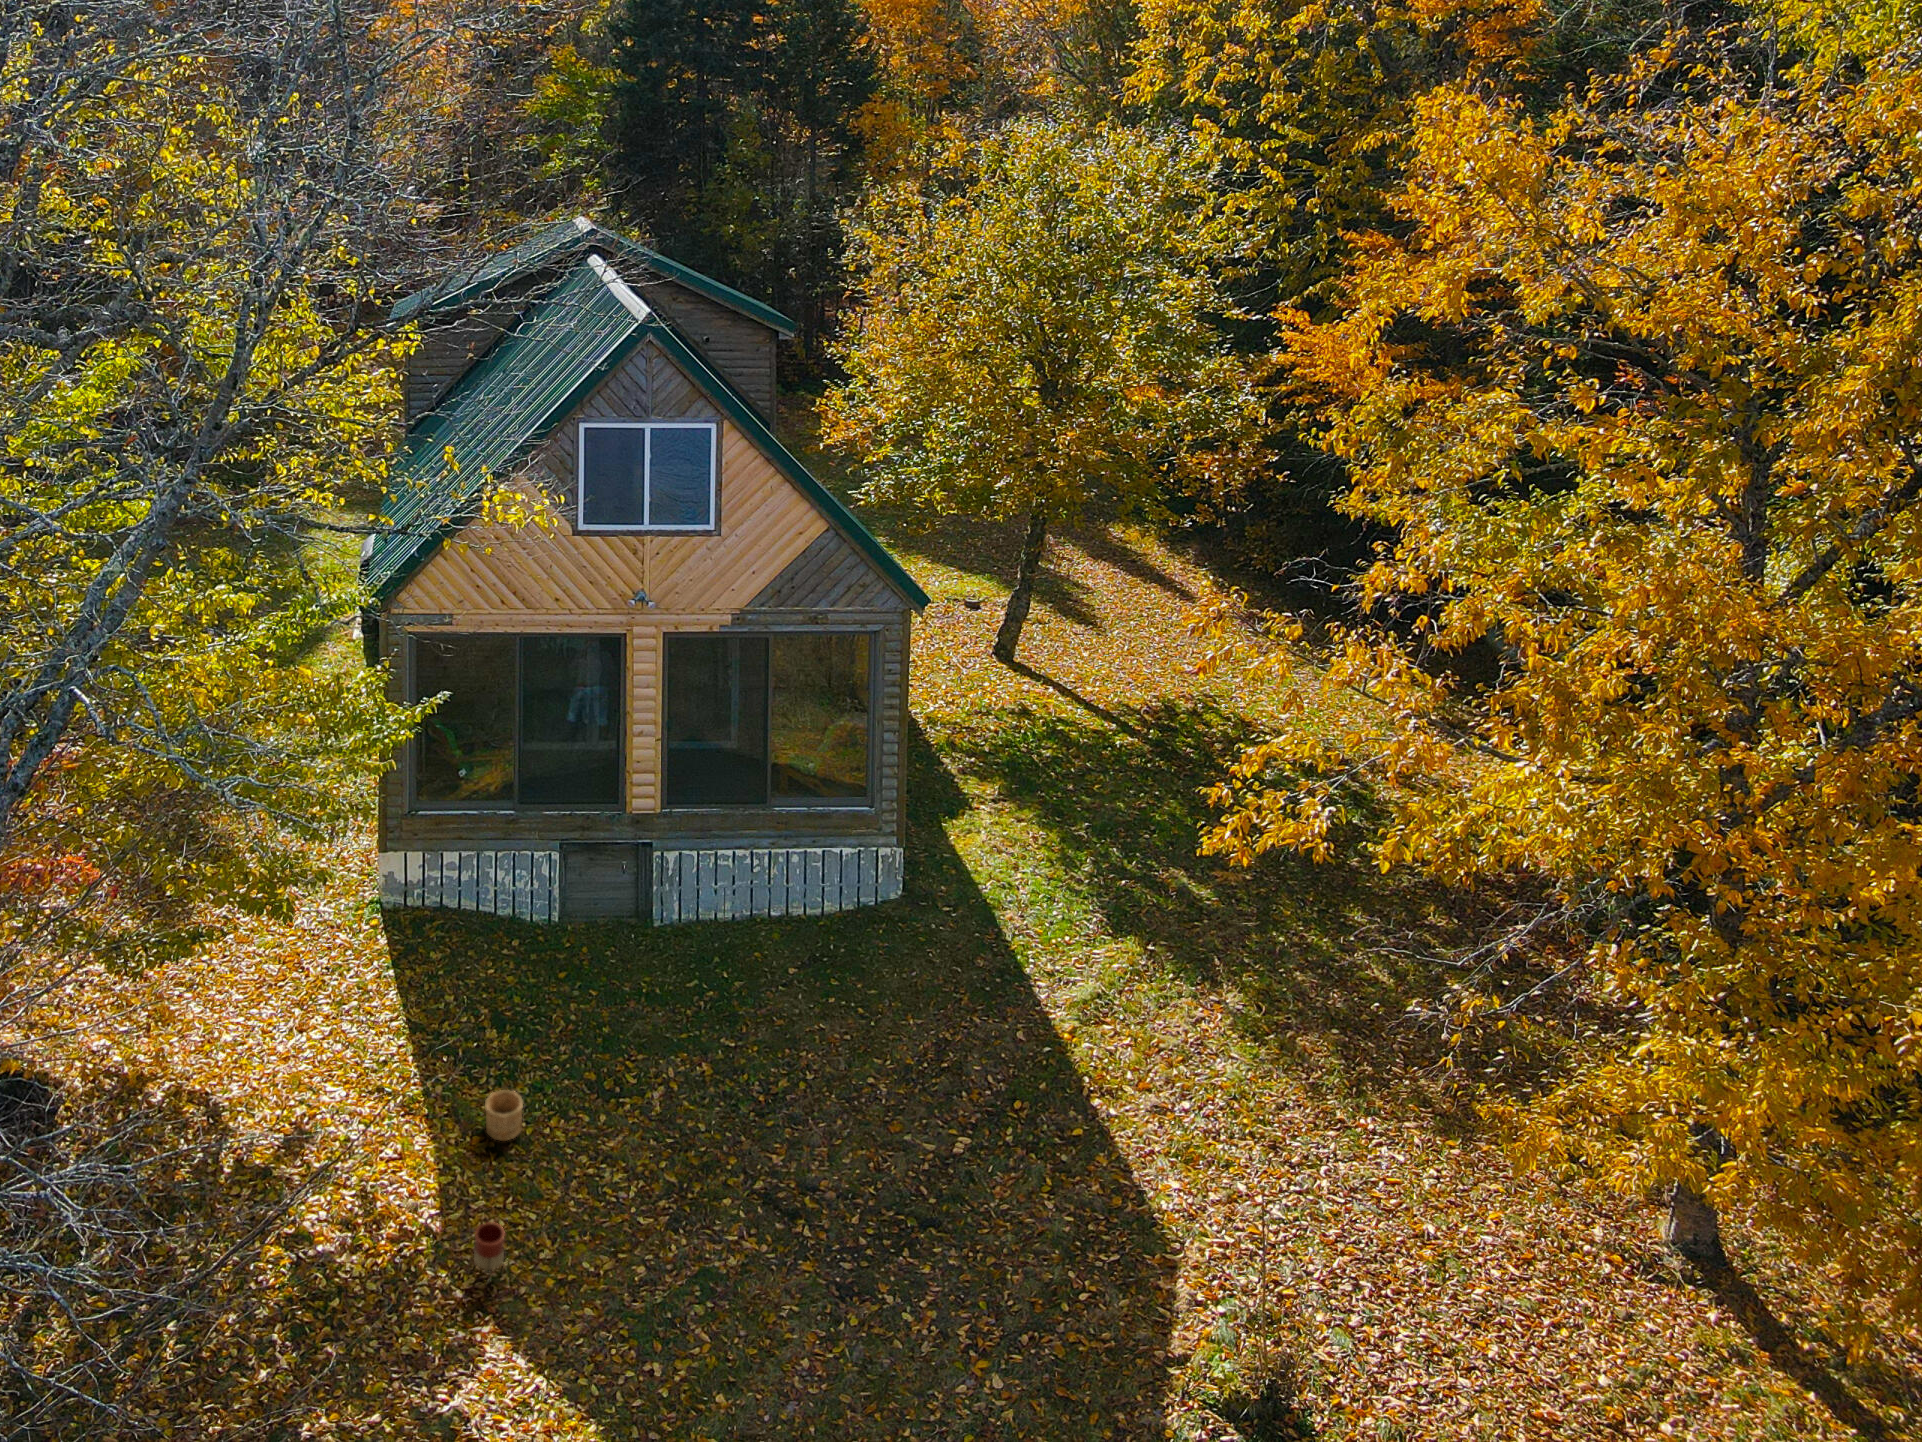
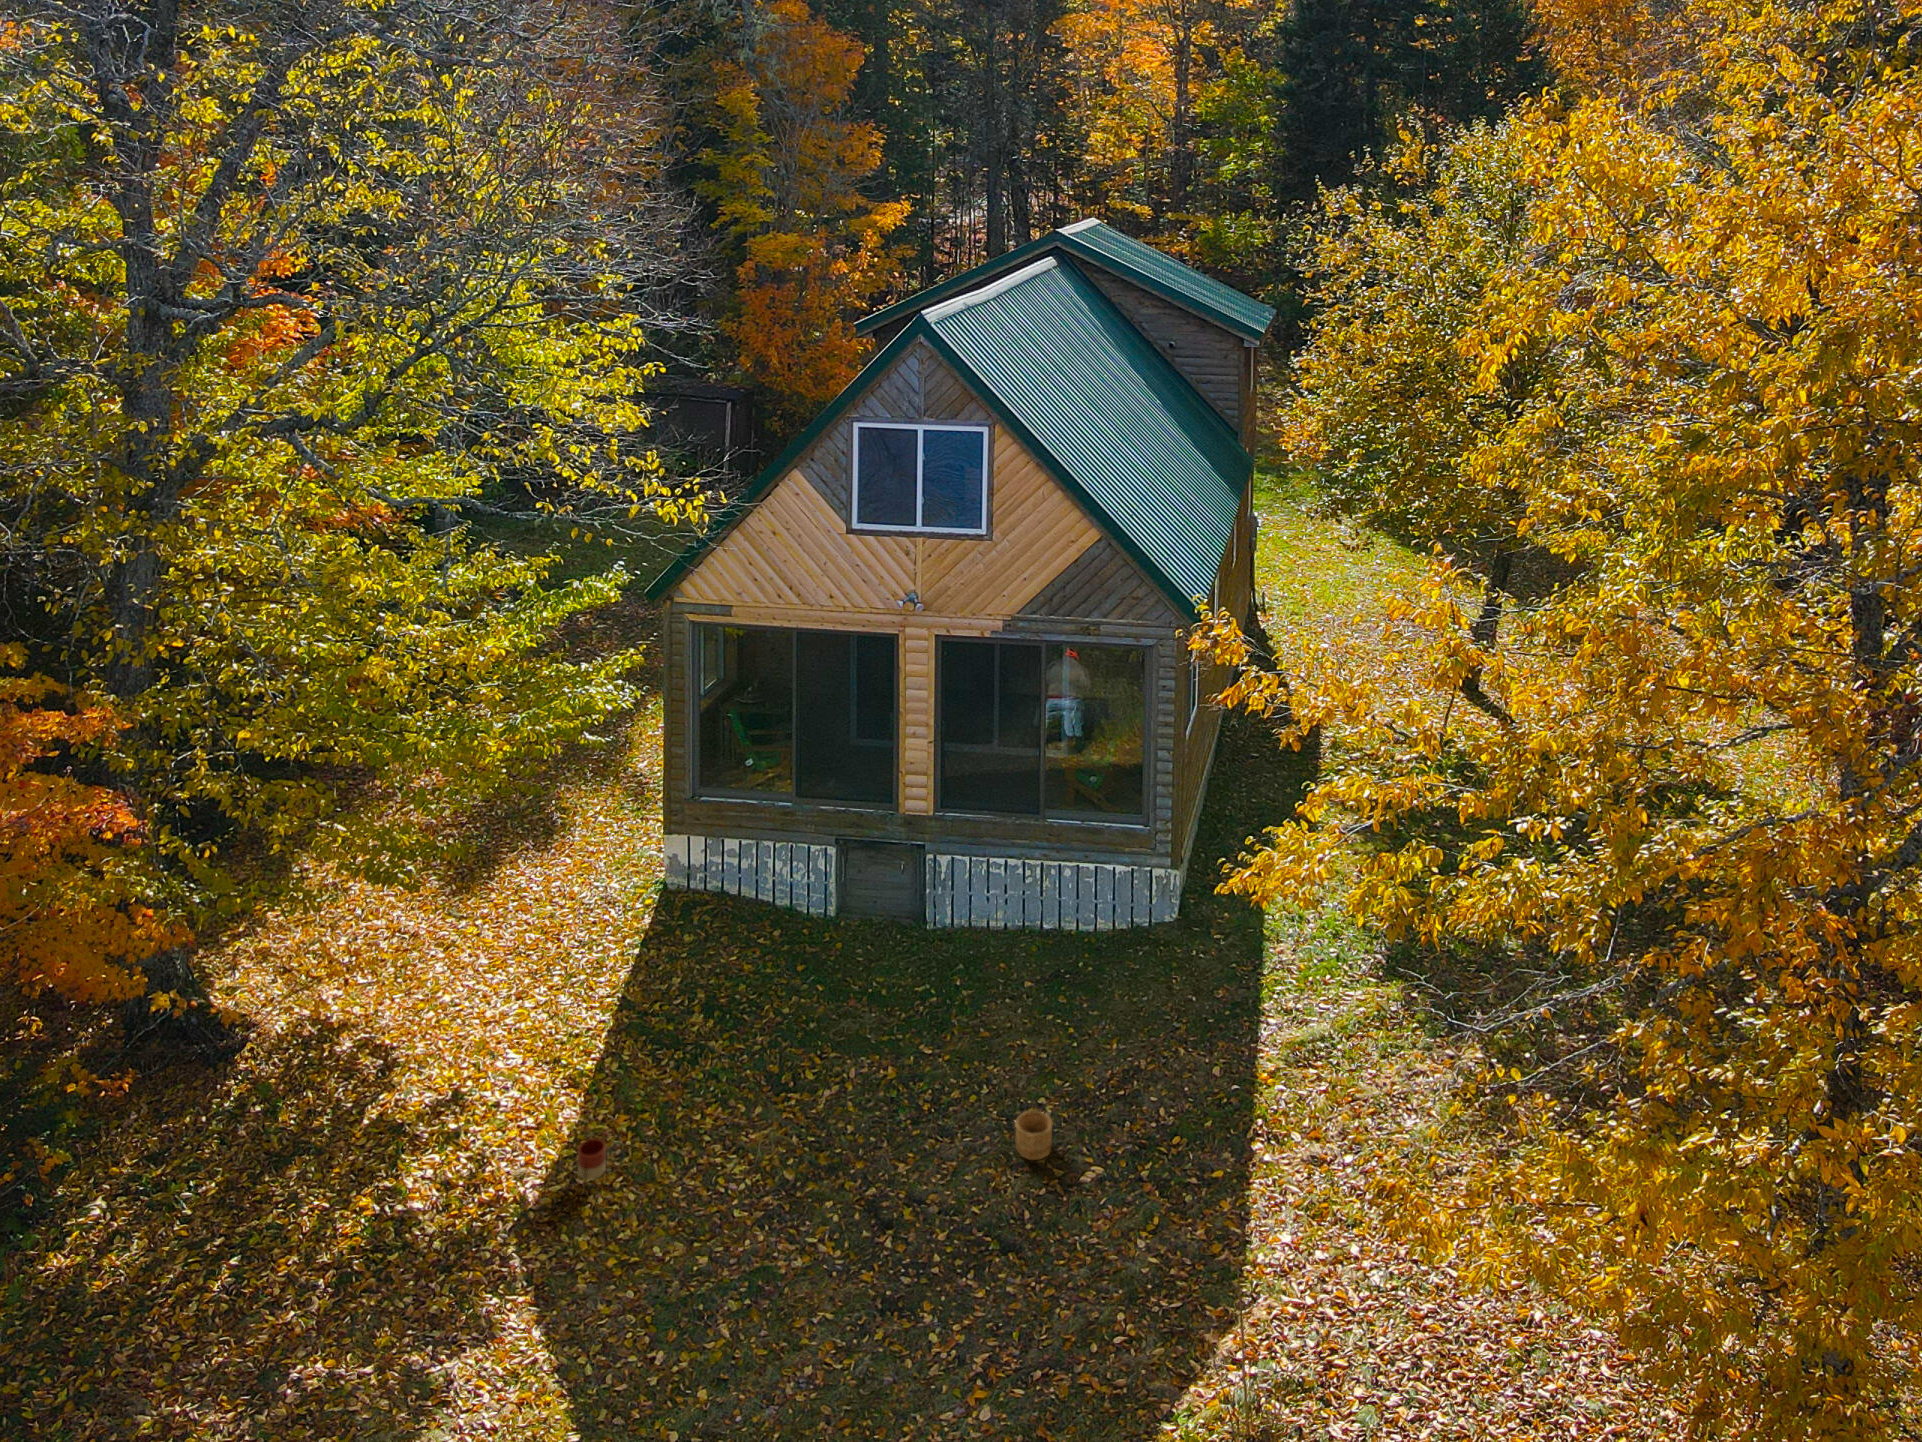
wooden bucket: present [485,1090,523,1141] -> present [1015,1111,1053,1160]

